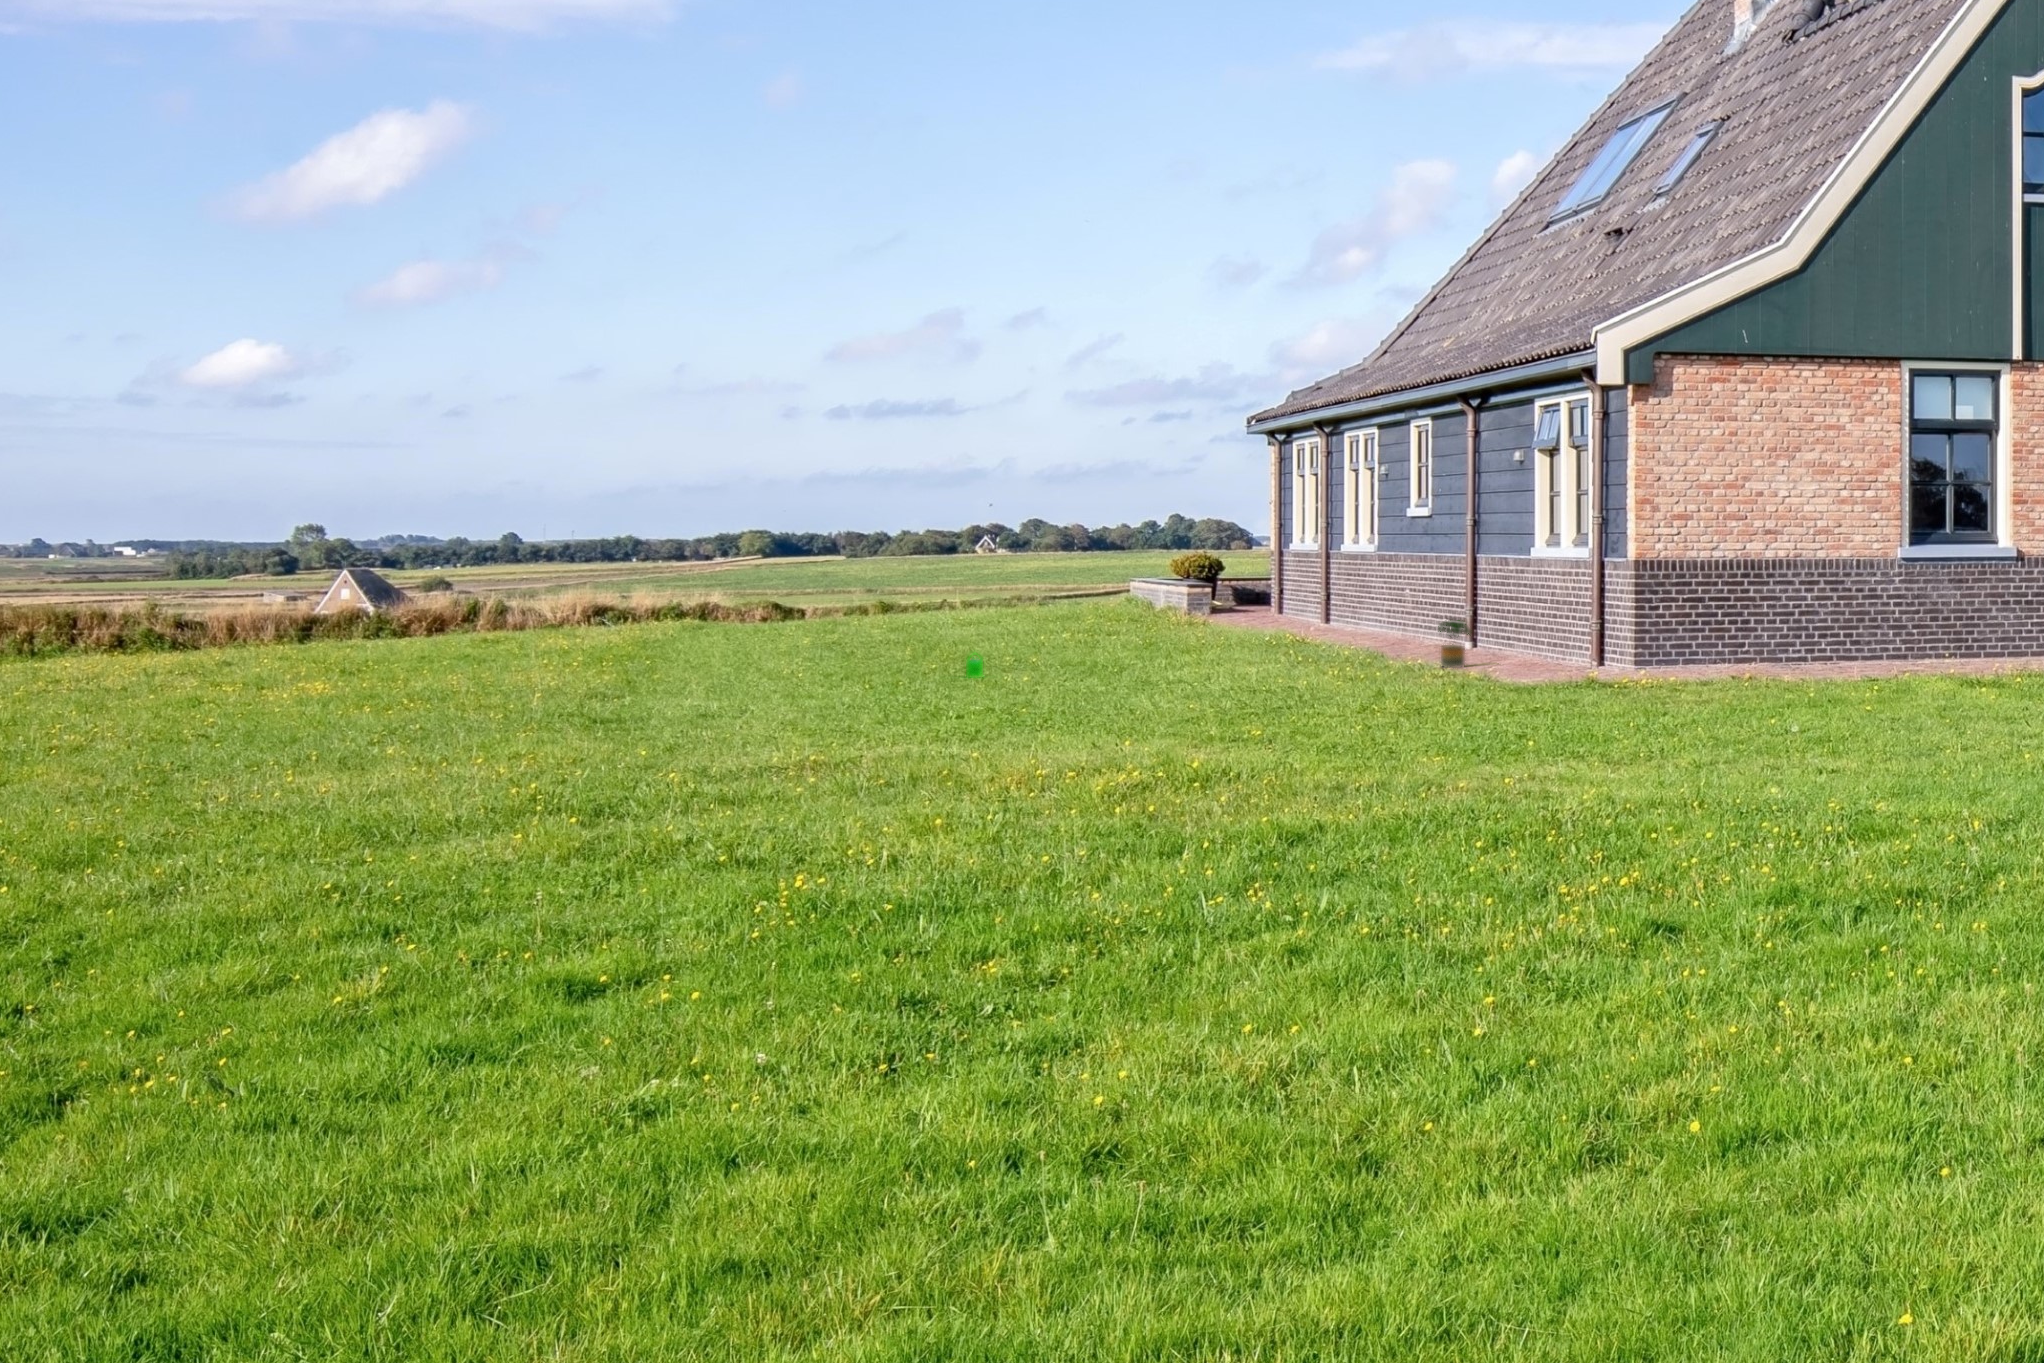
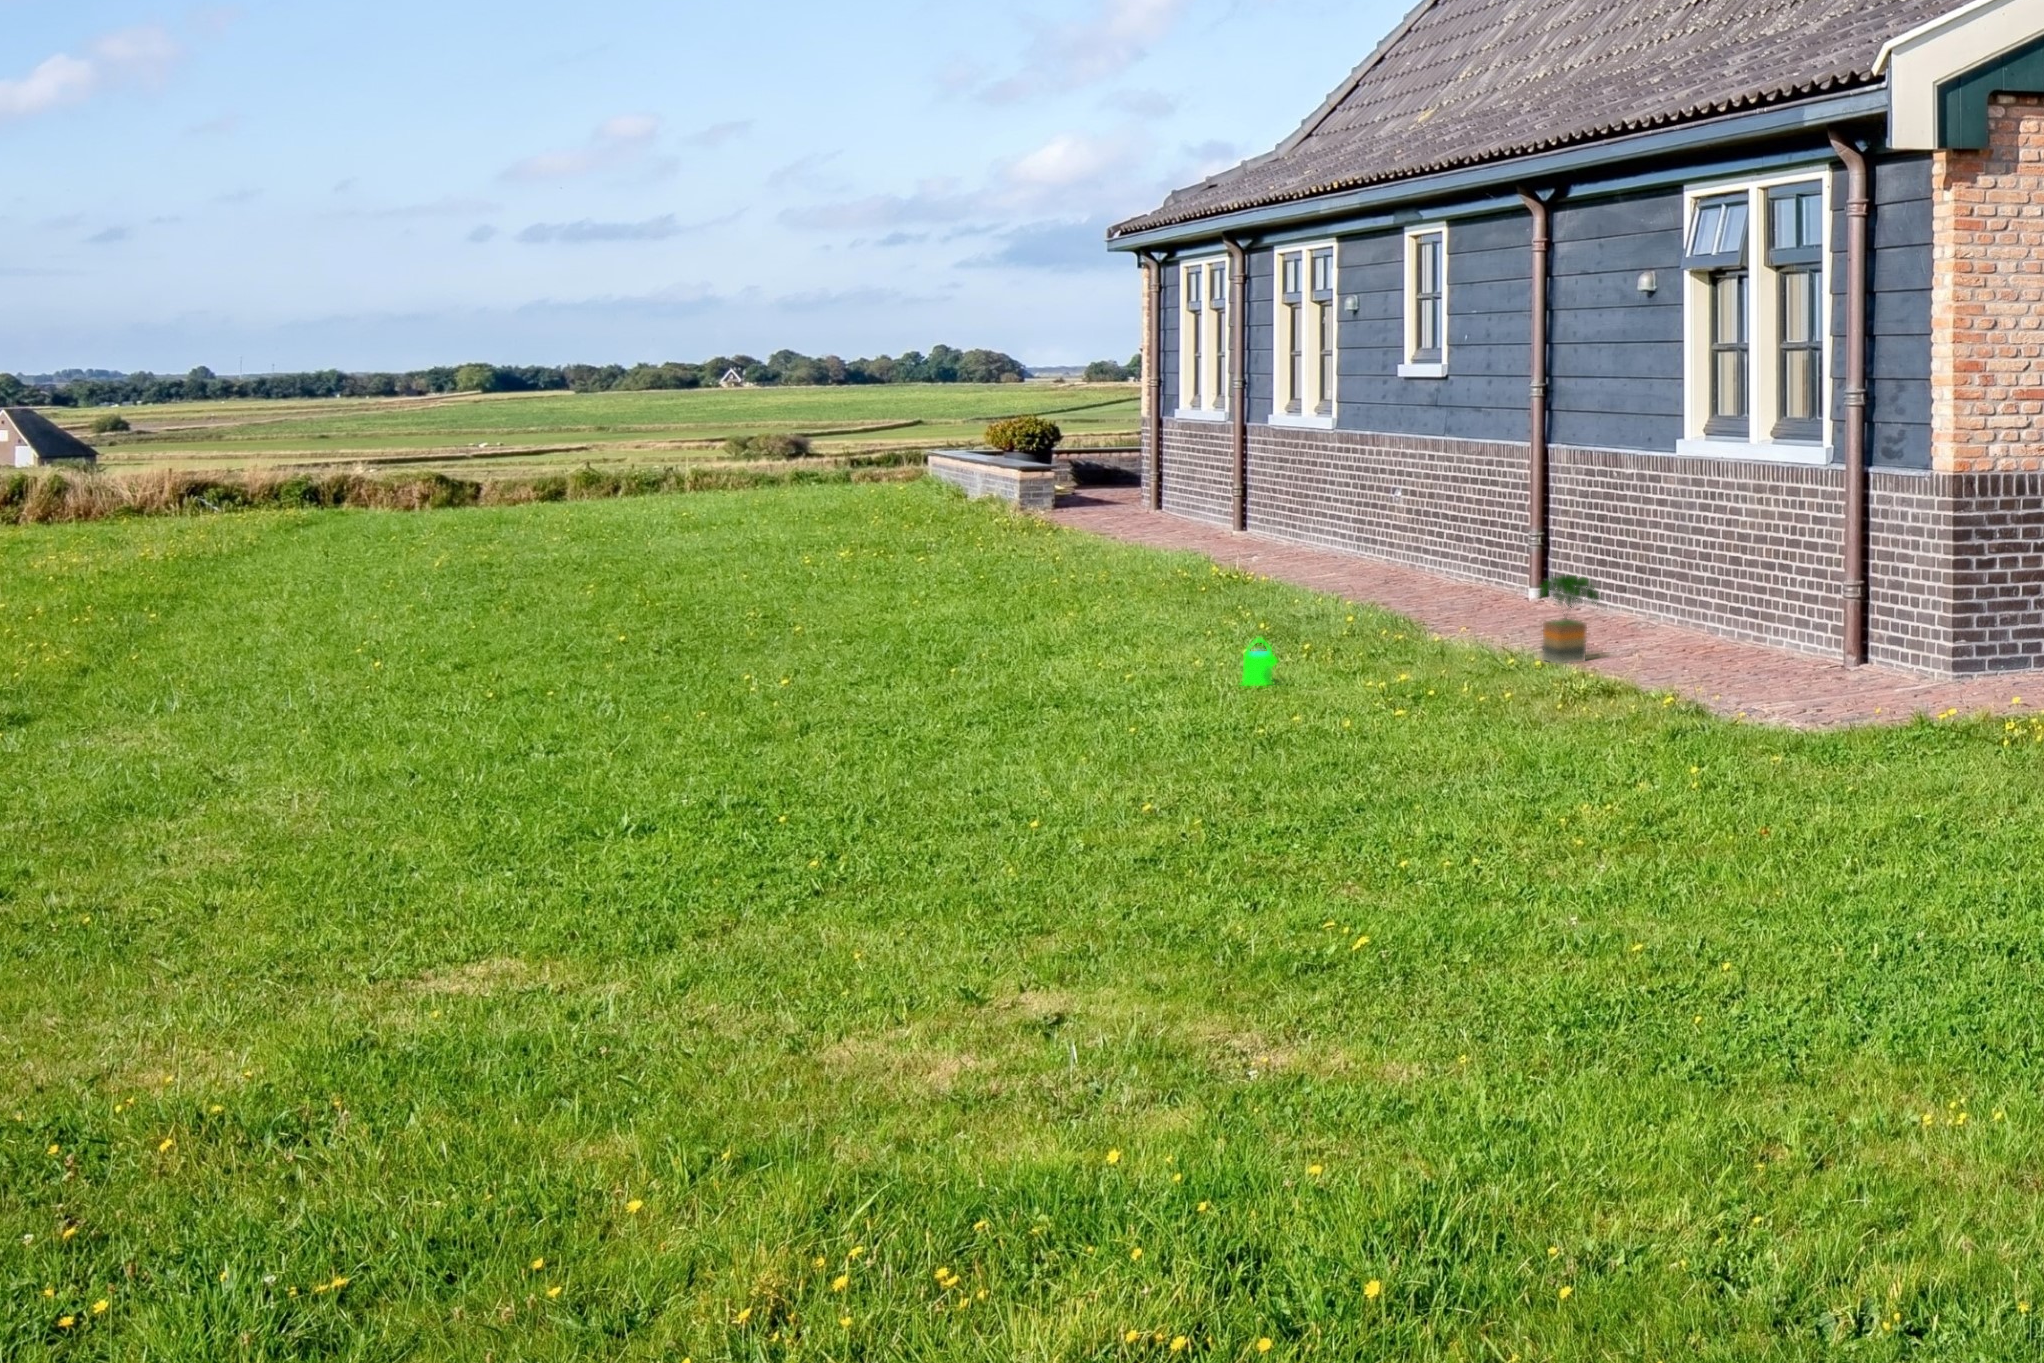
watering can: present [966,658,983,678] -> present [1241,638,1277,686]

